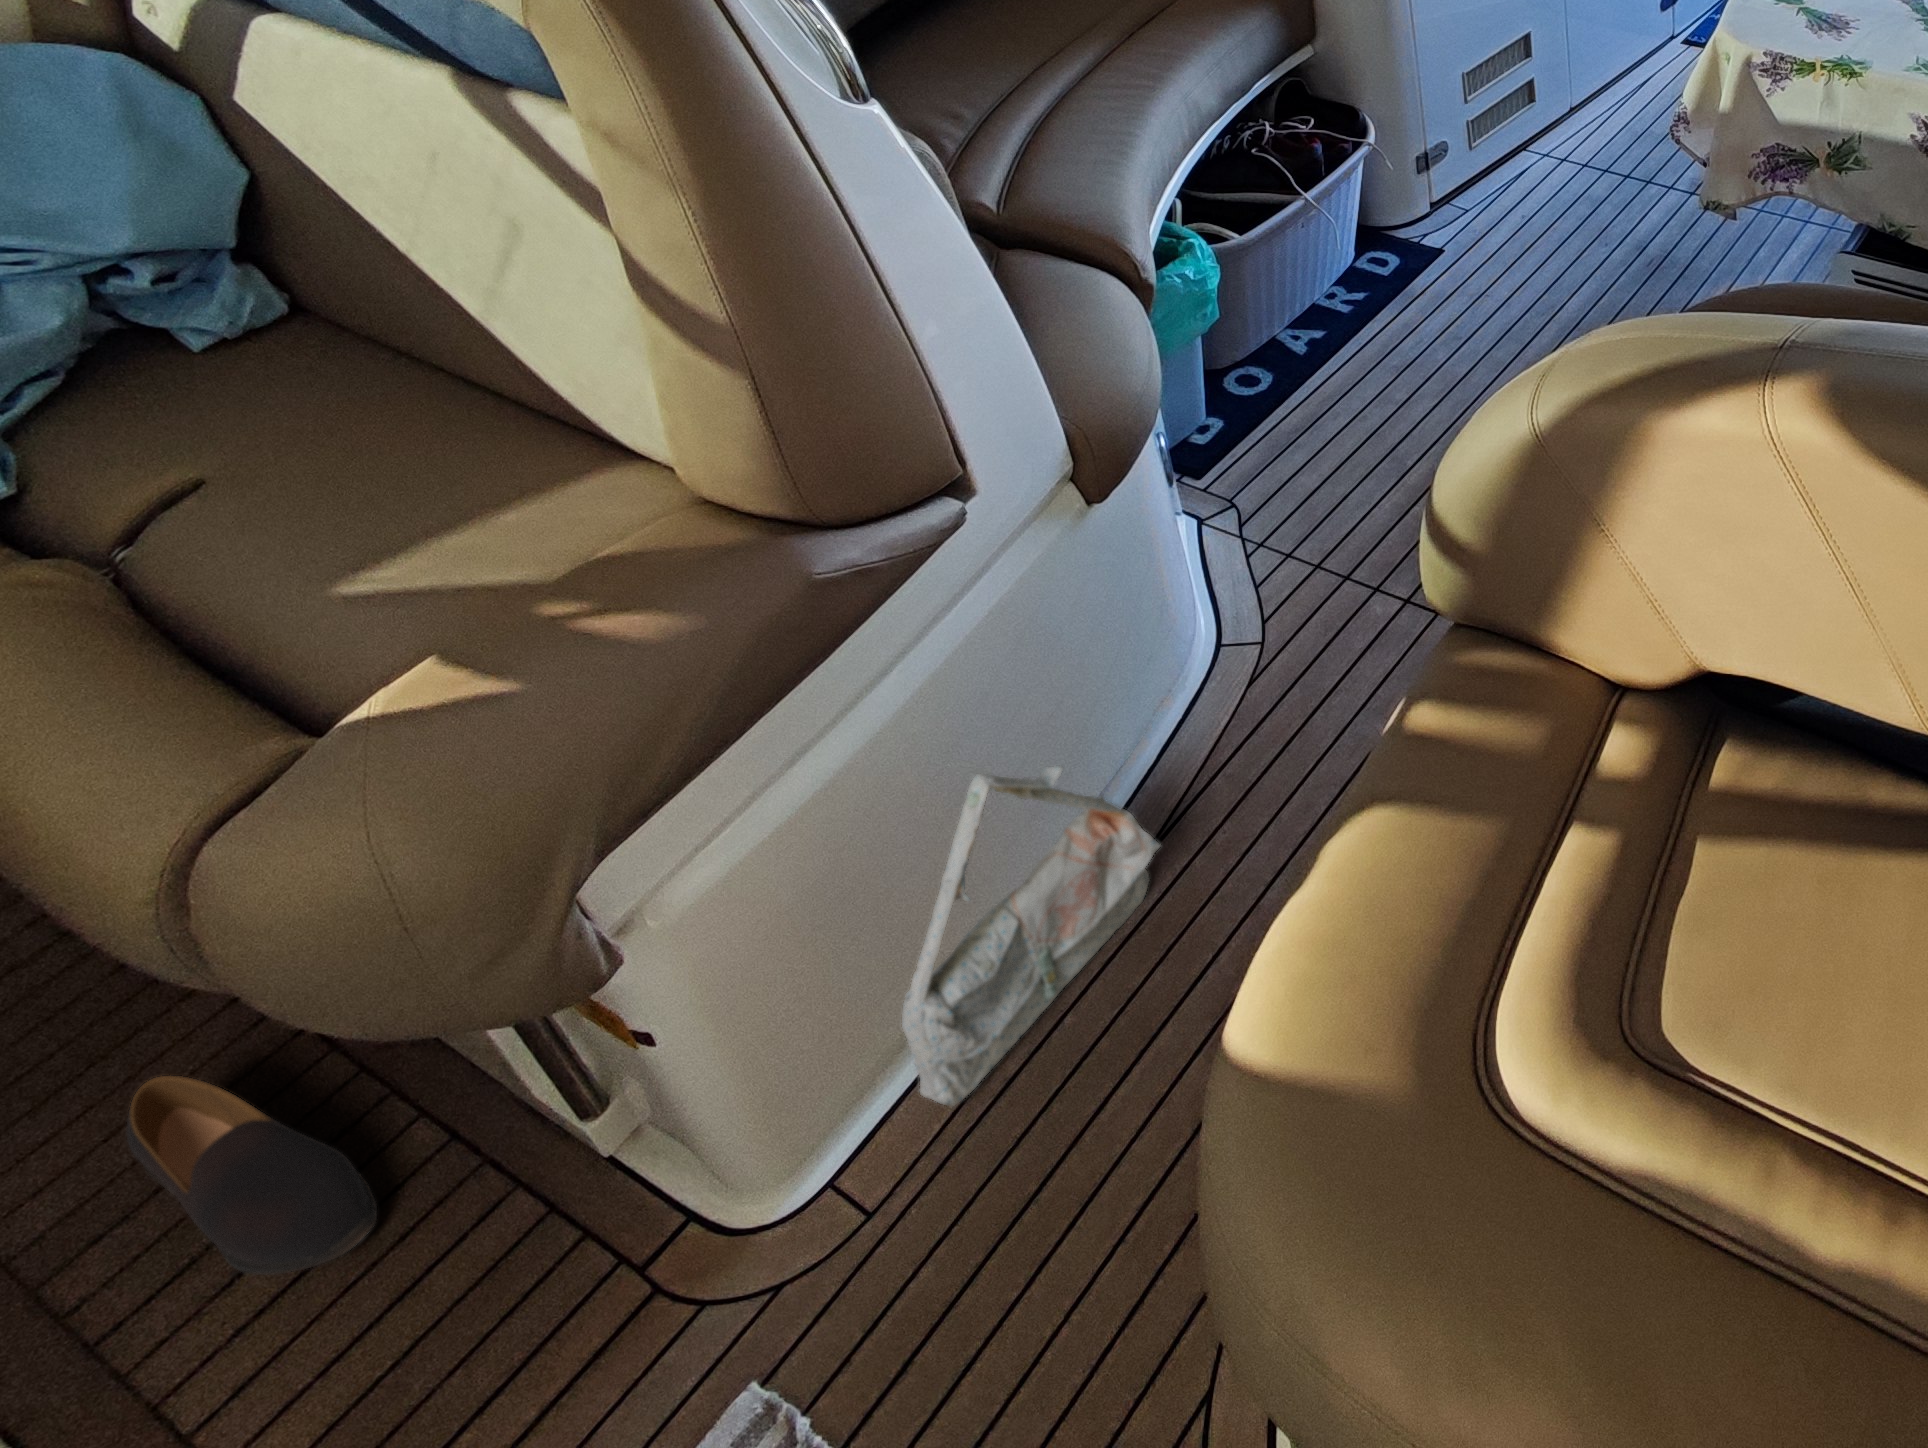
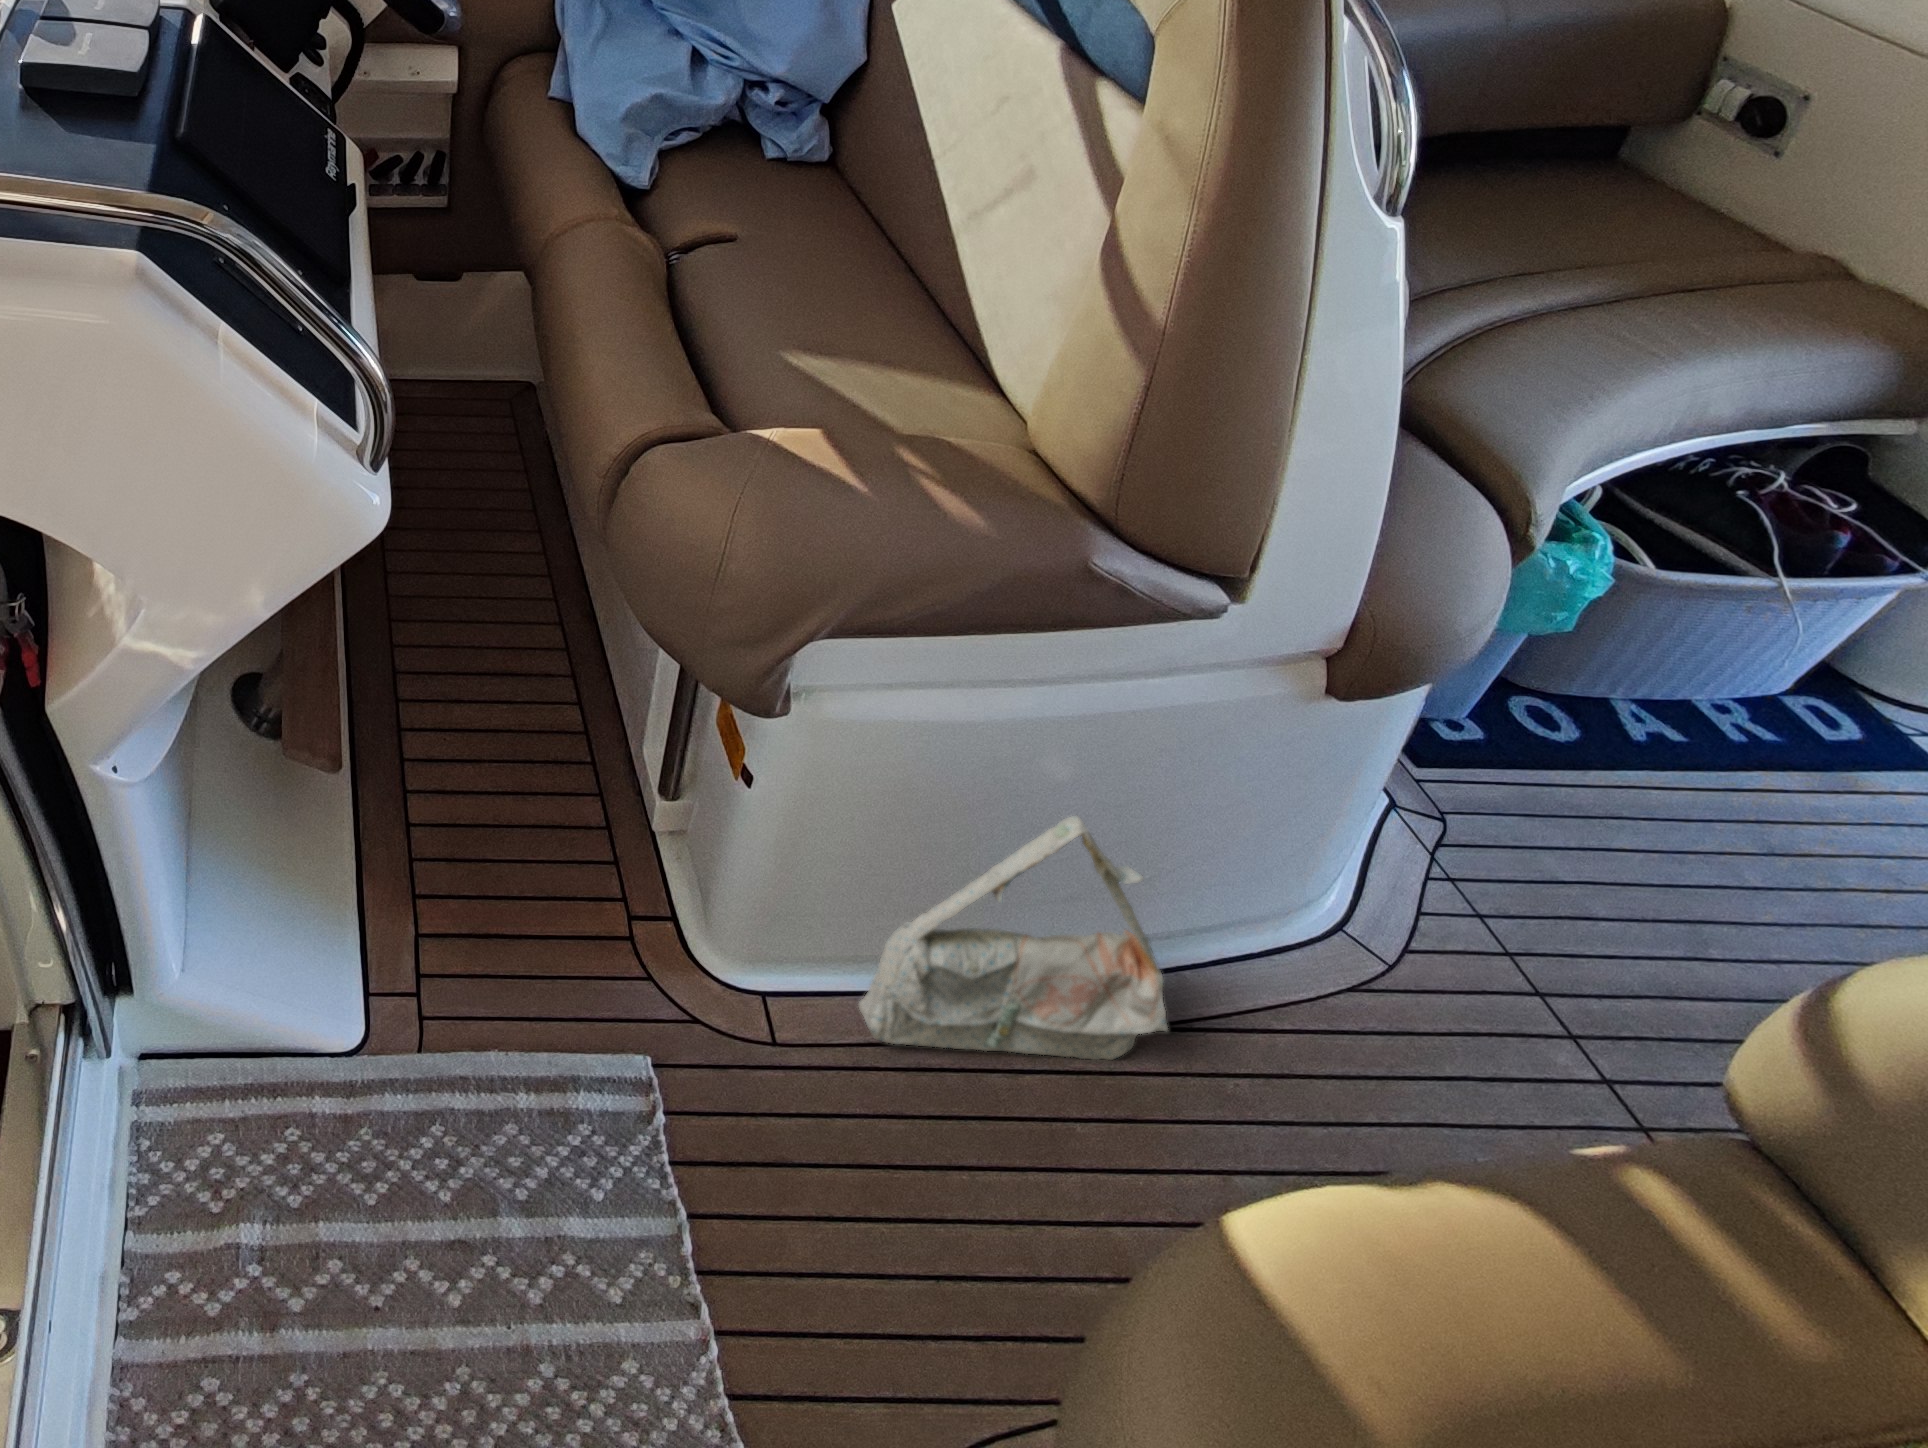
shoe: present [127,1075,377,1275] -> none [468,564,545,745]

